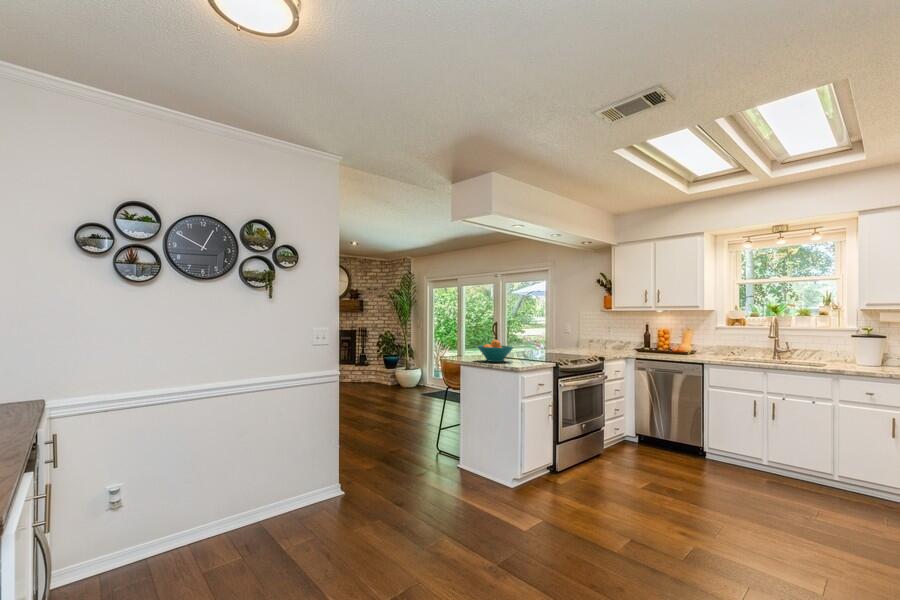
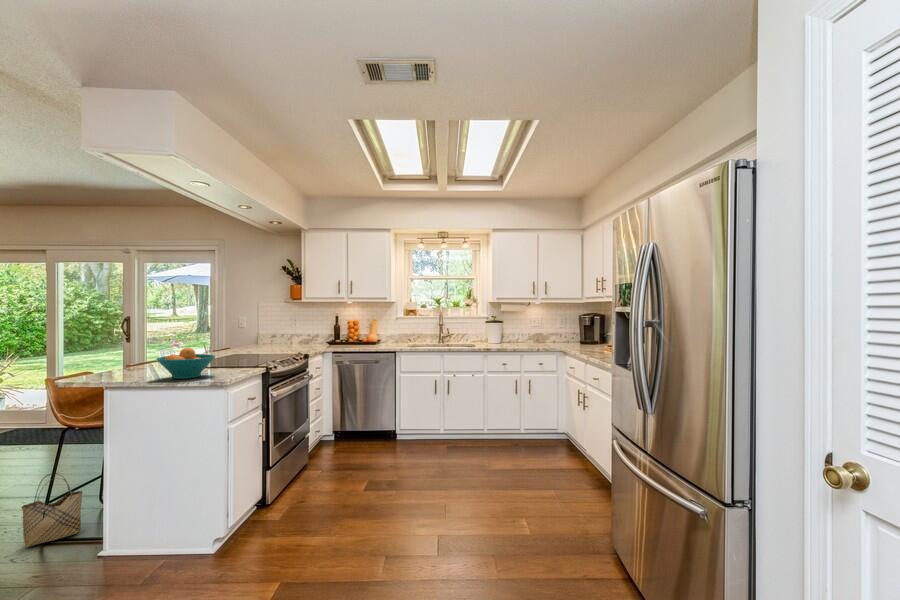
woven basket: none [417,415,446,456] -> present [22,473,82,547]

